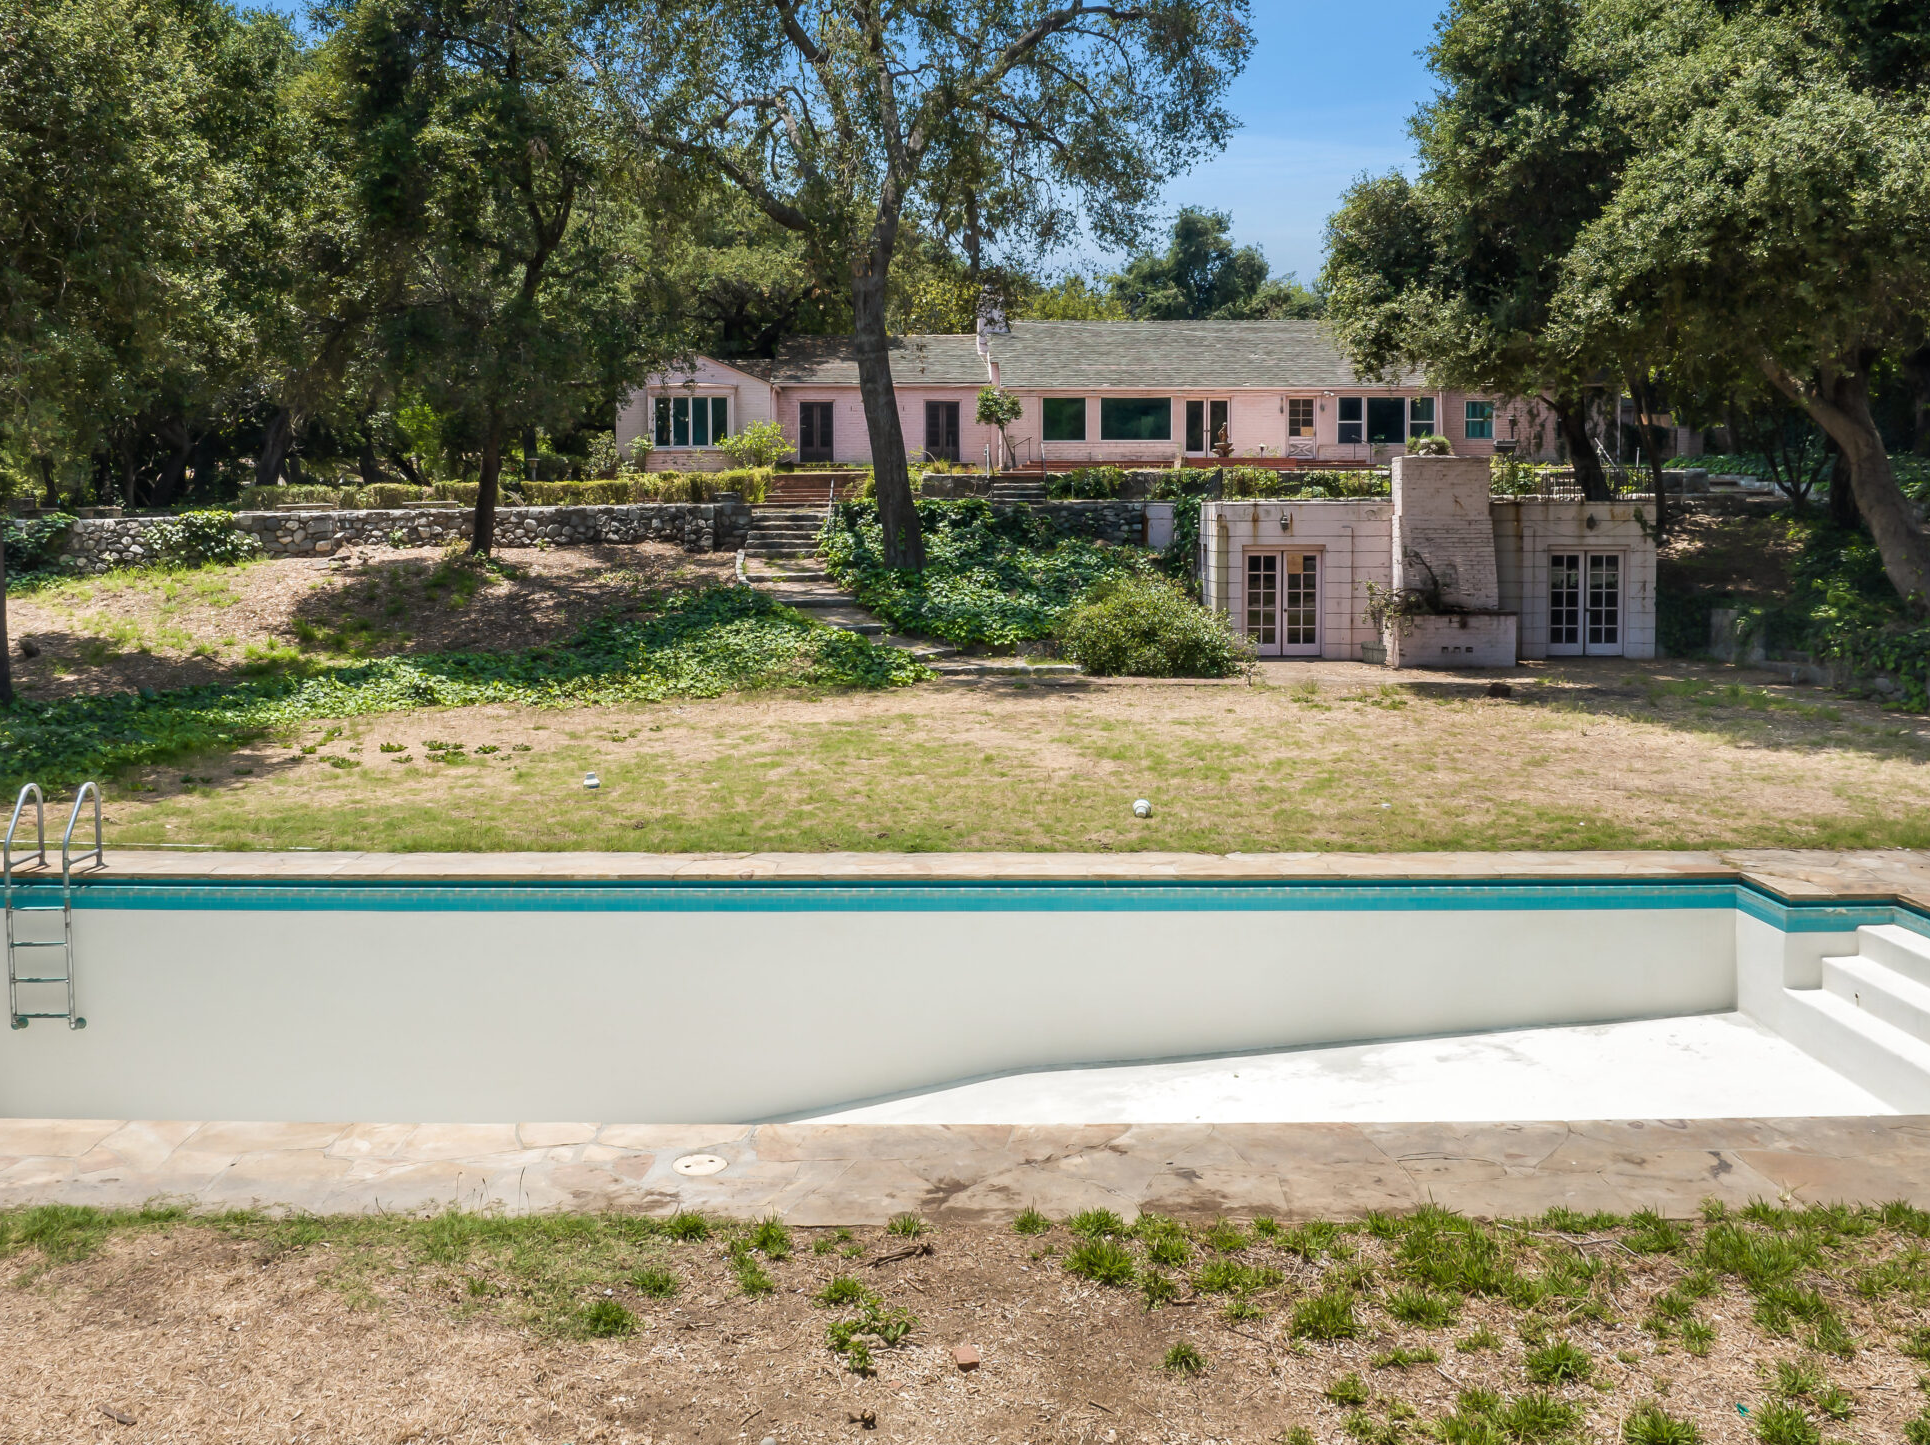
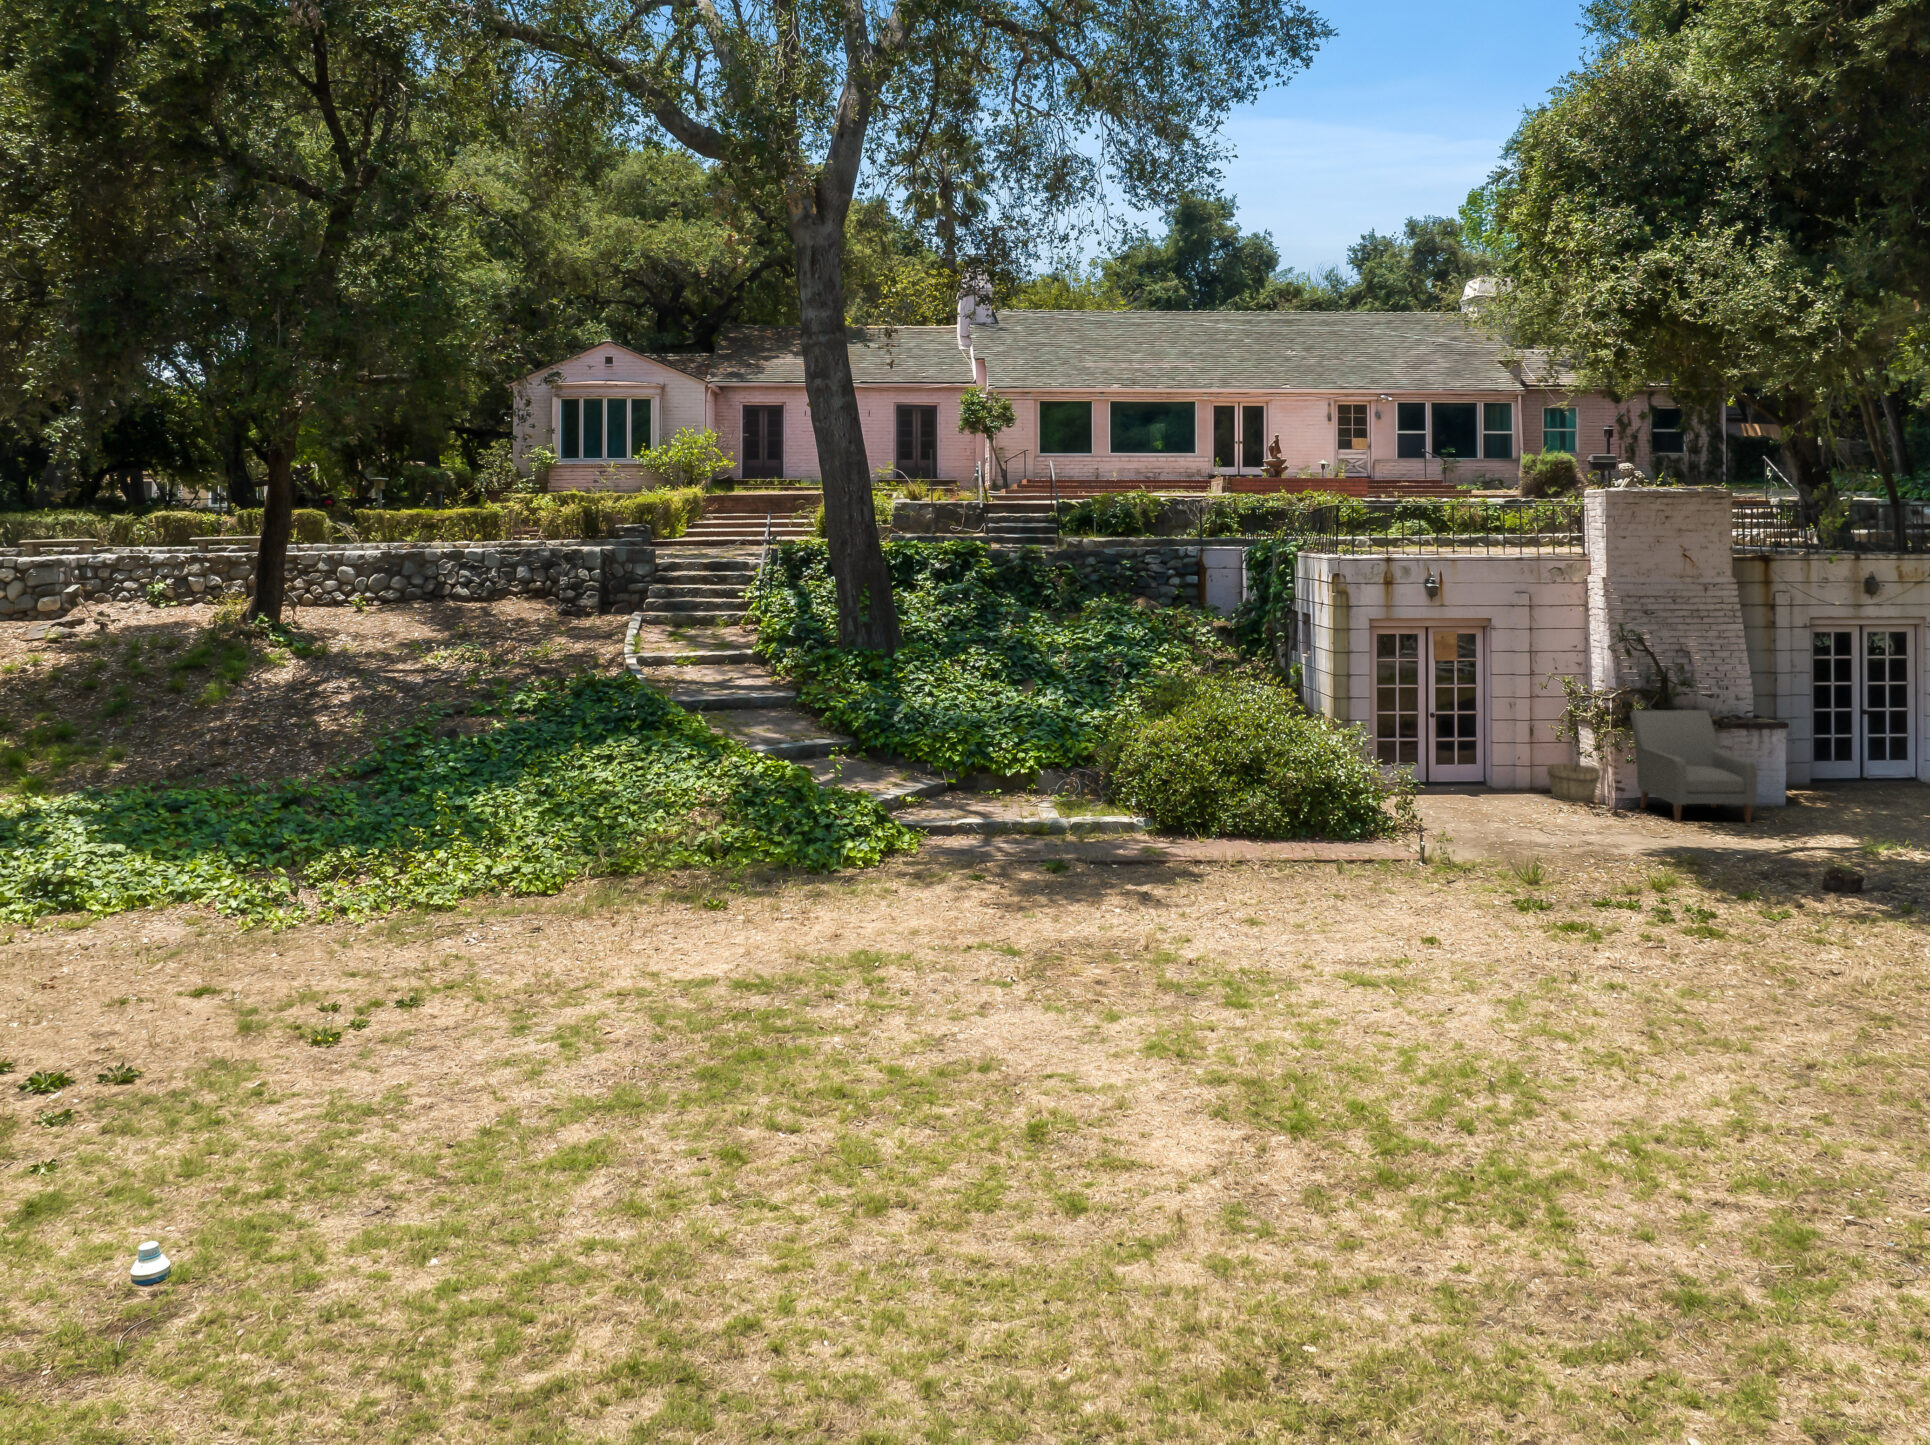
chair: none [1415,603,1490,673] -> present [1630,710,1757,822]

